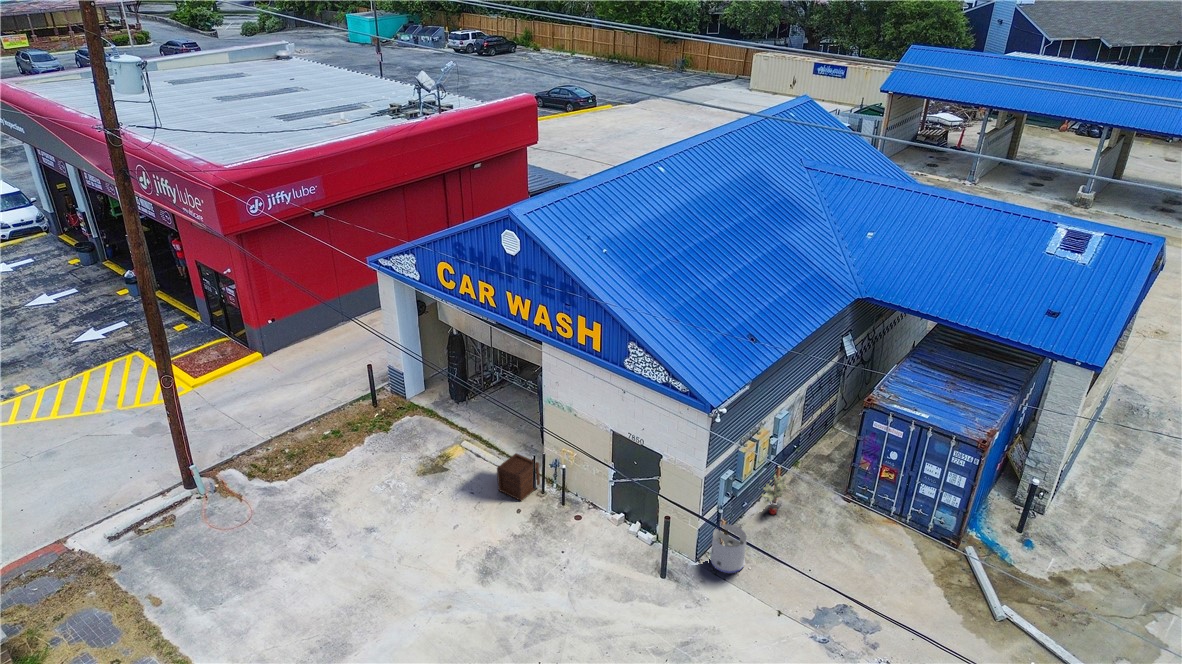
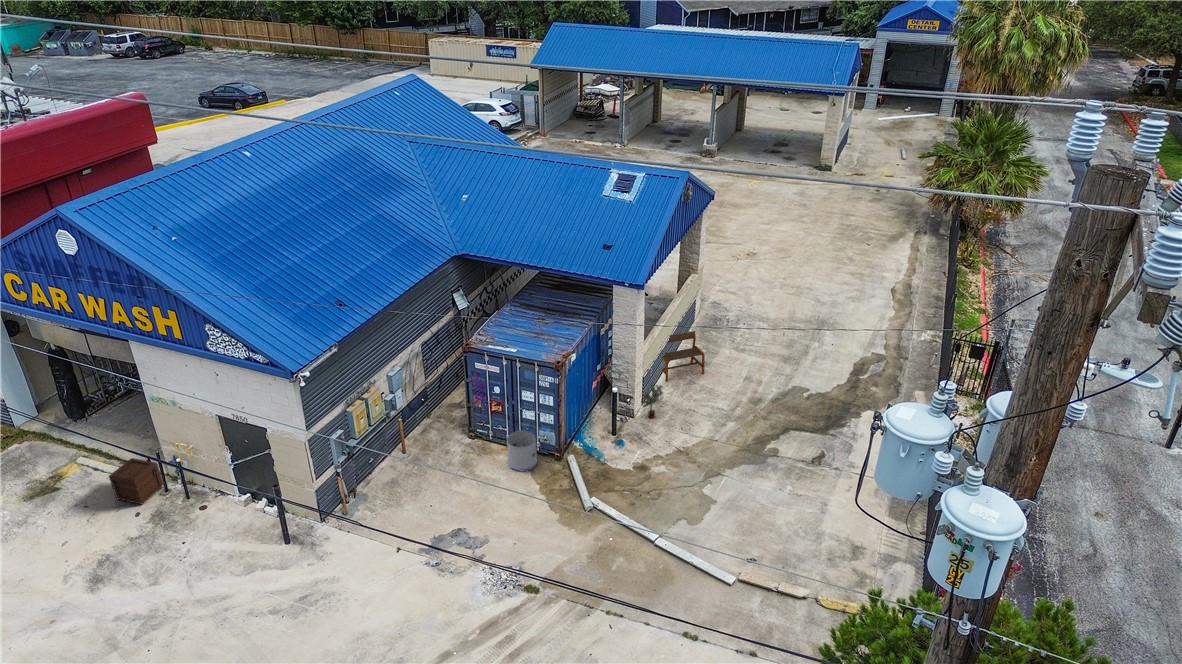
bench: none [1064,423,1132,477] -> present [662,331,705,381]
potted tree: present [762,476,786,514] -> present [641,385,662,418]
trash can: present [710,524,747,573] -> present [507,431,537,471]

